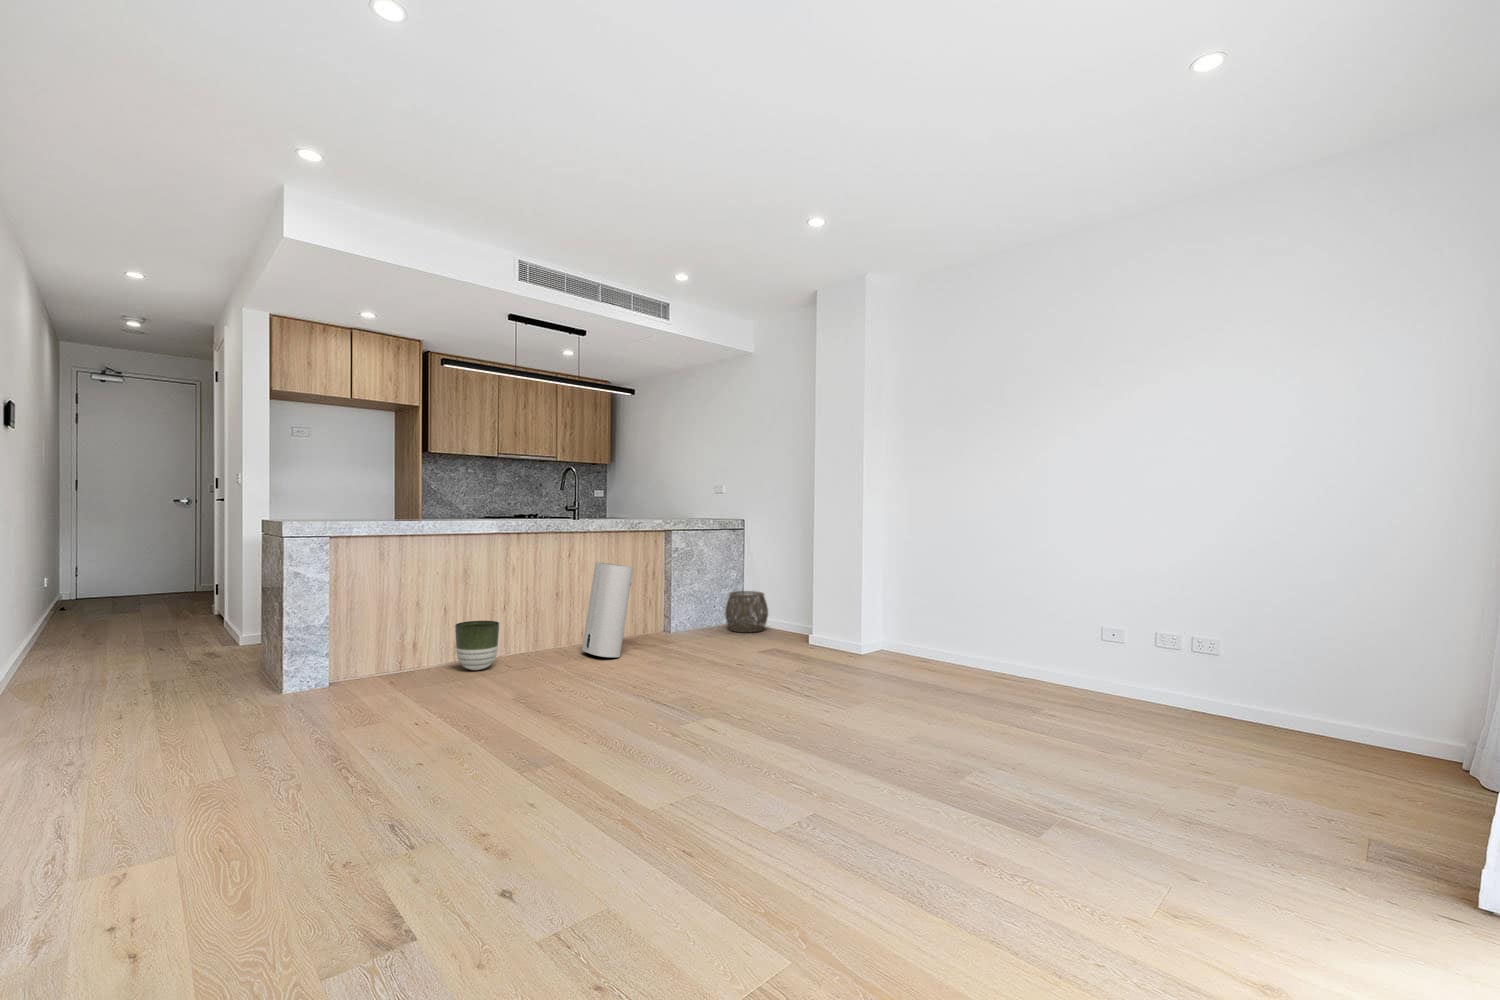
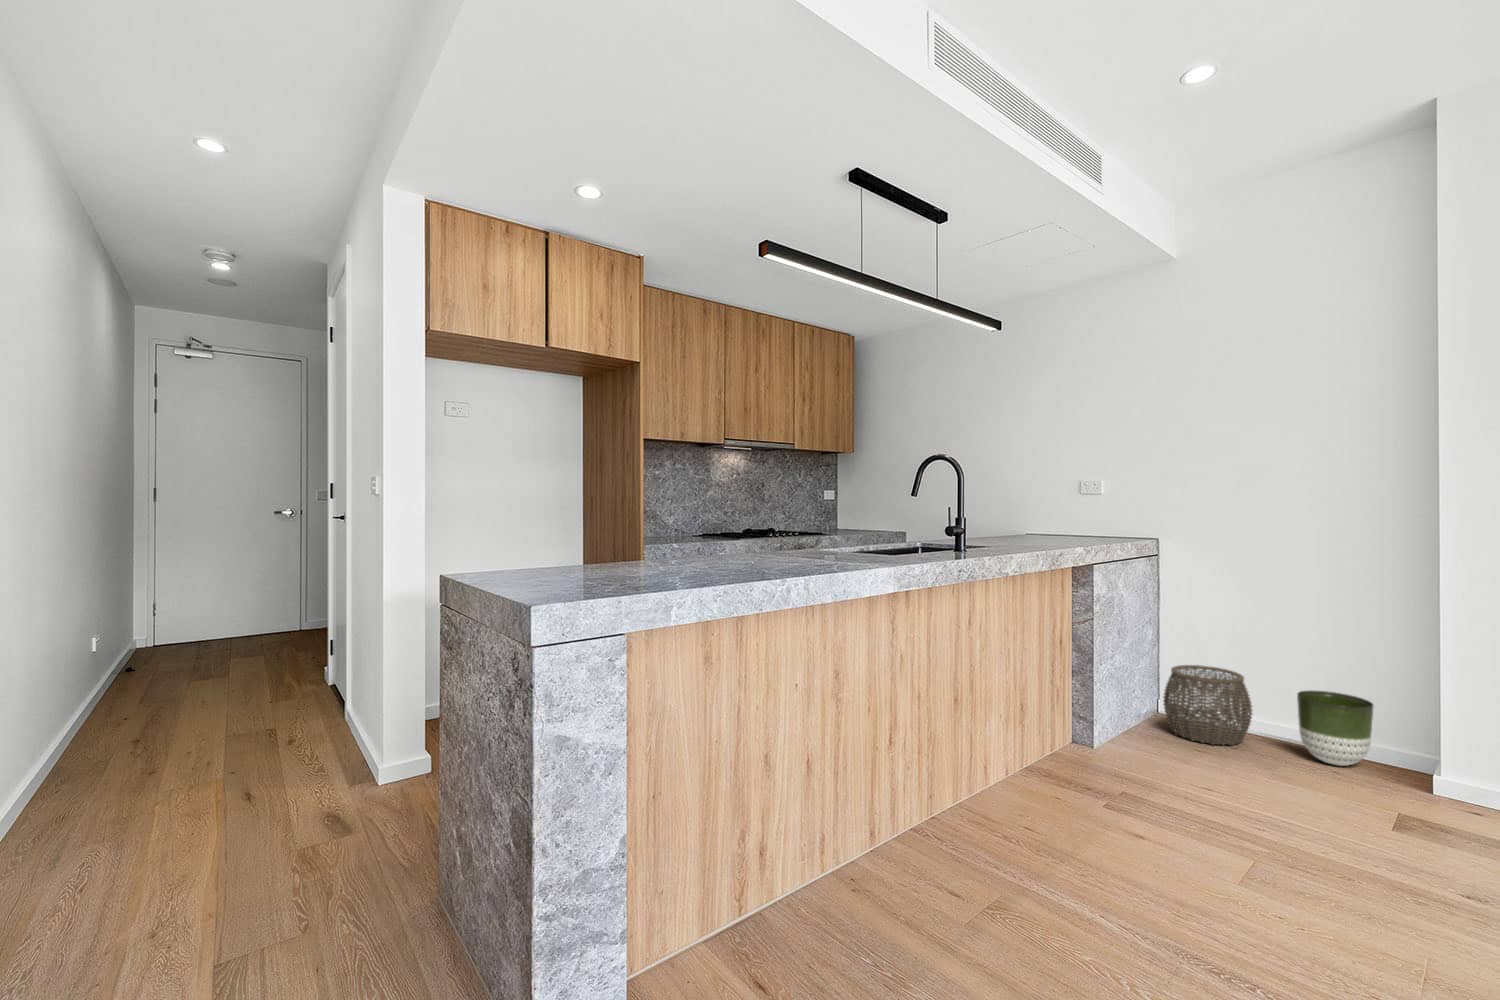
air purifier: present [582,562,633,658] -> none [1032,643,1148,853]
planter: present [455,621,499,670] -> present [1297,690,1373,766]

